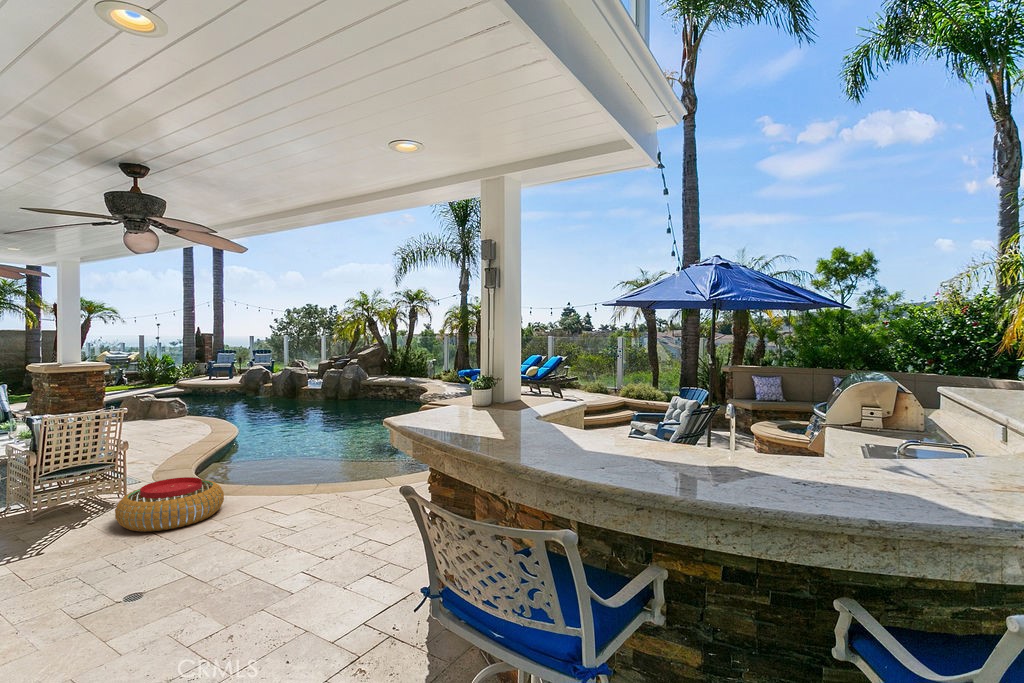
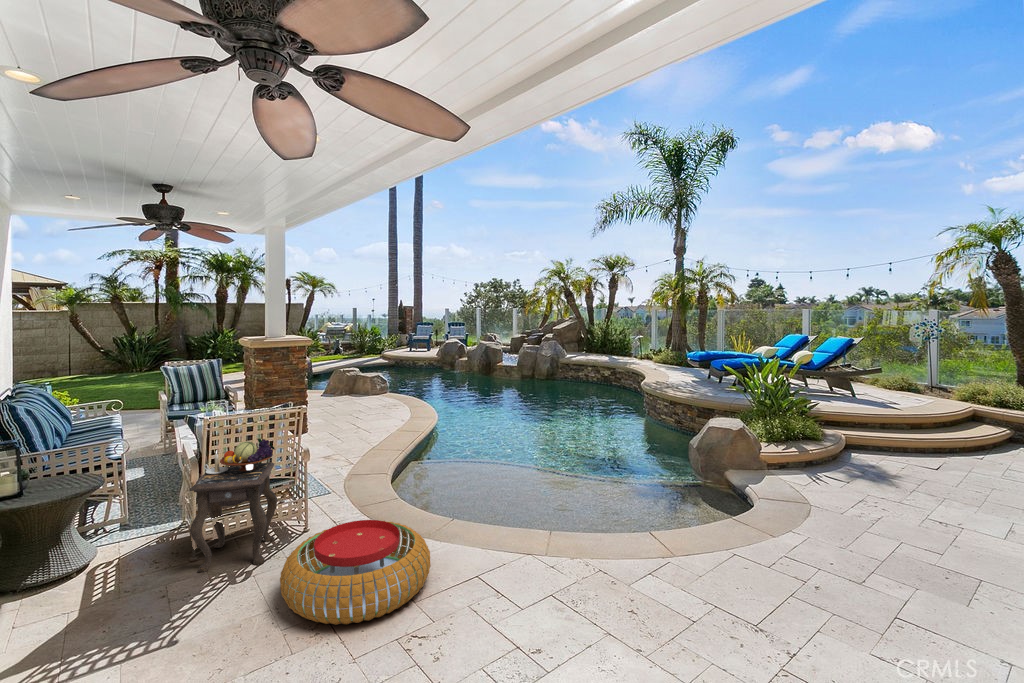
side table: none [34,430,105,526] -> present [190,439,277,572]

